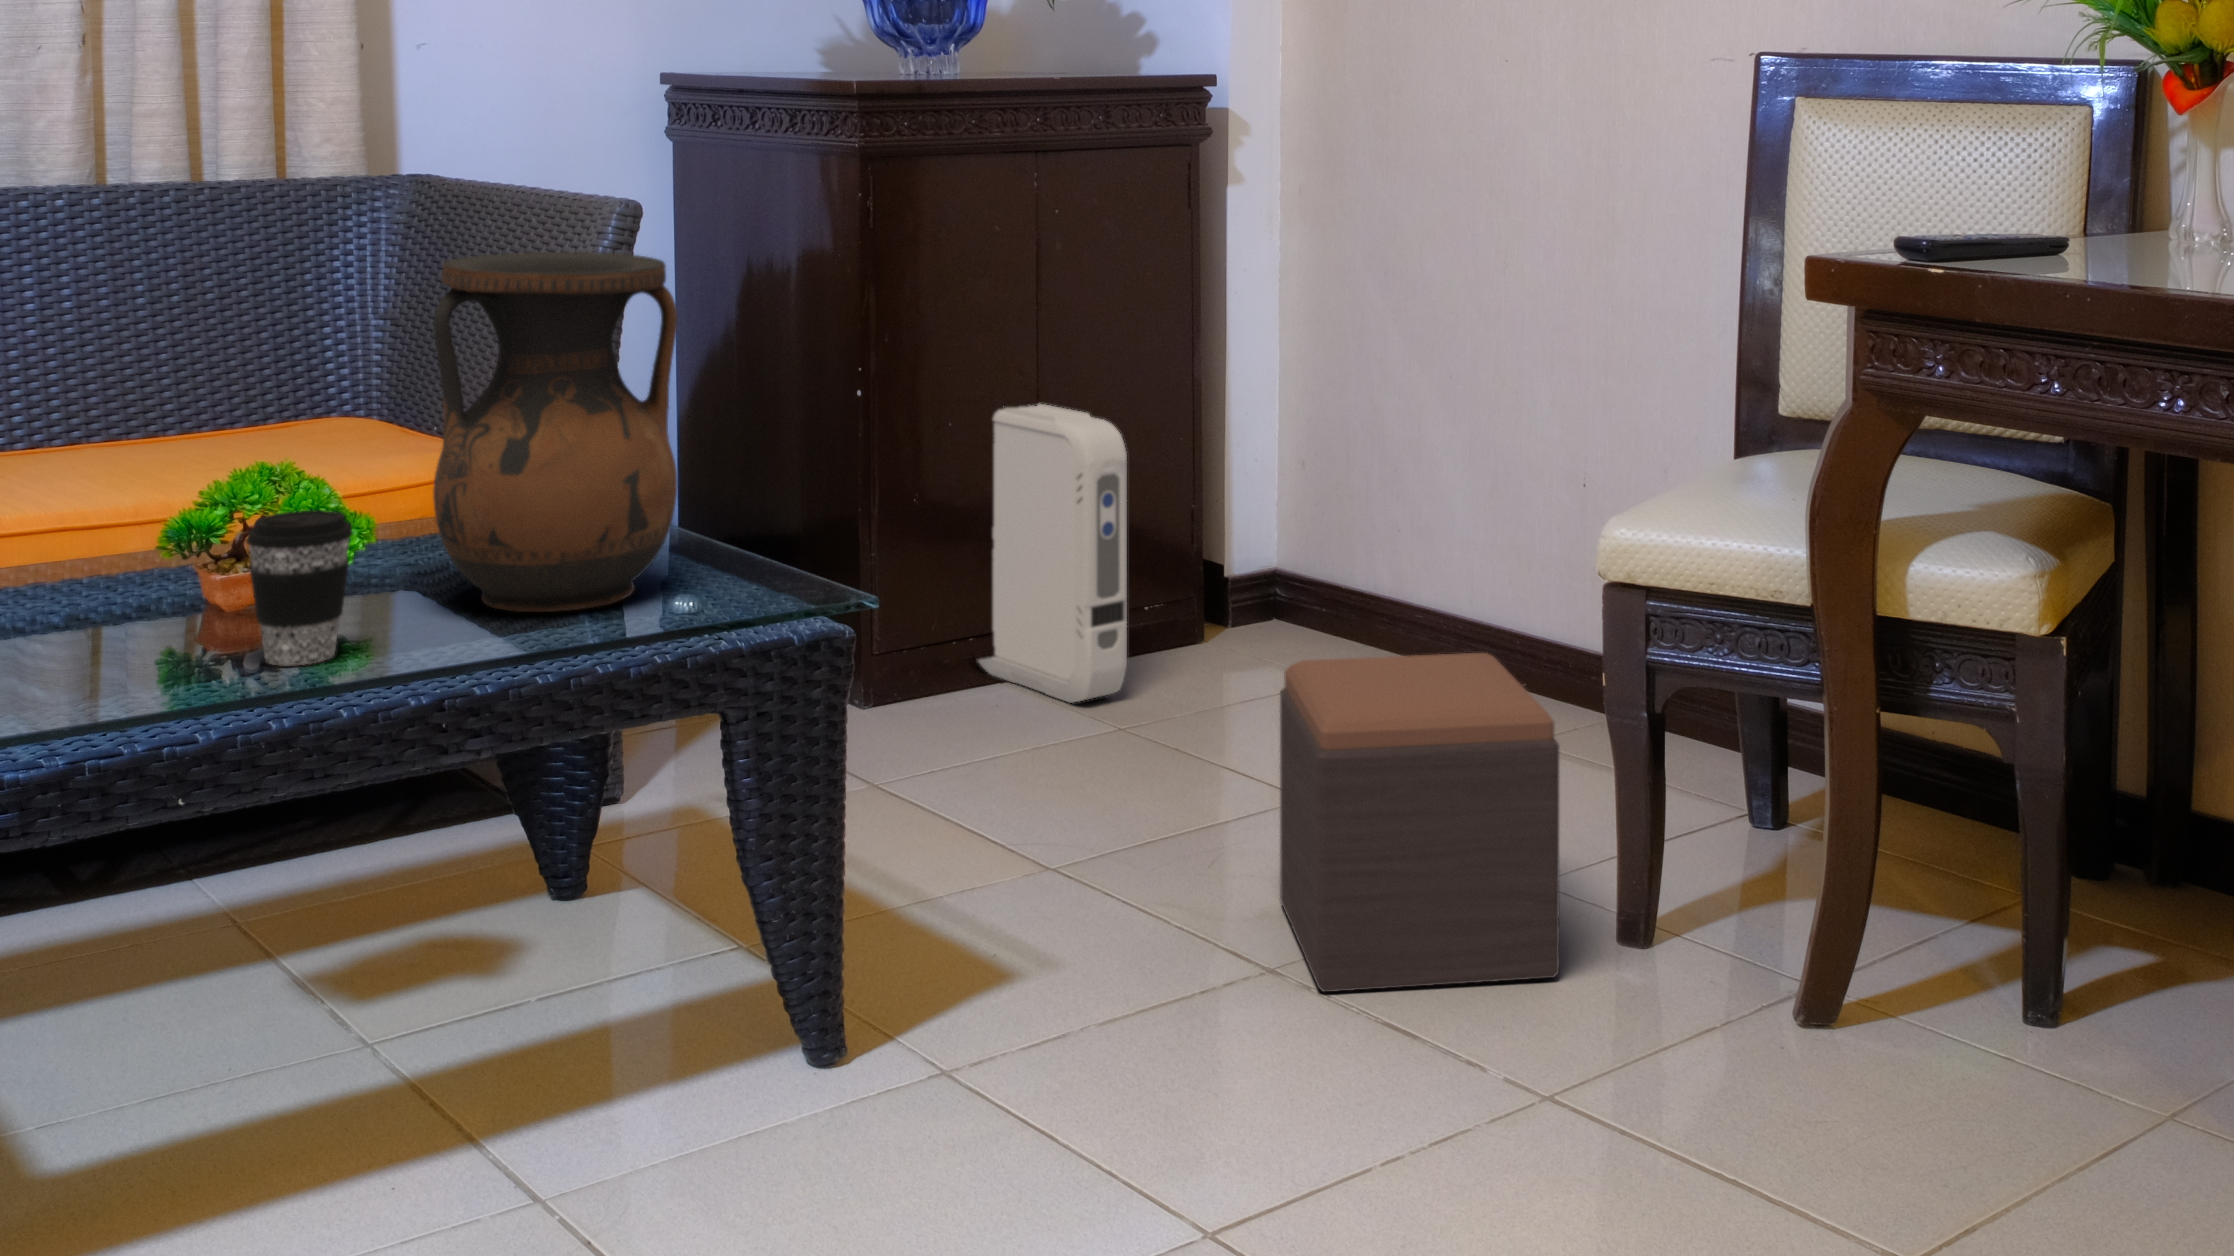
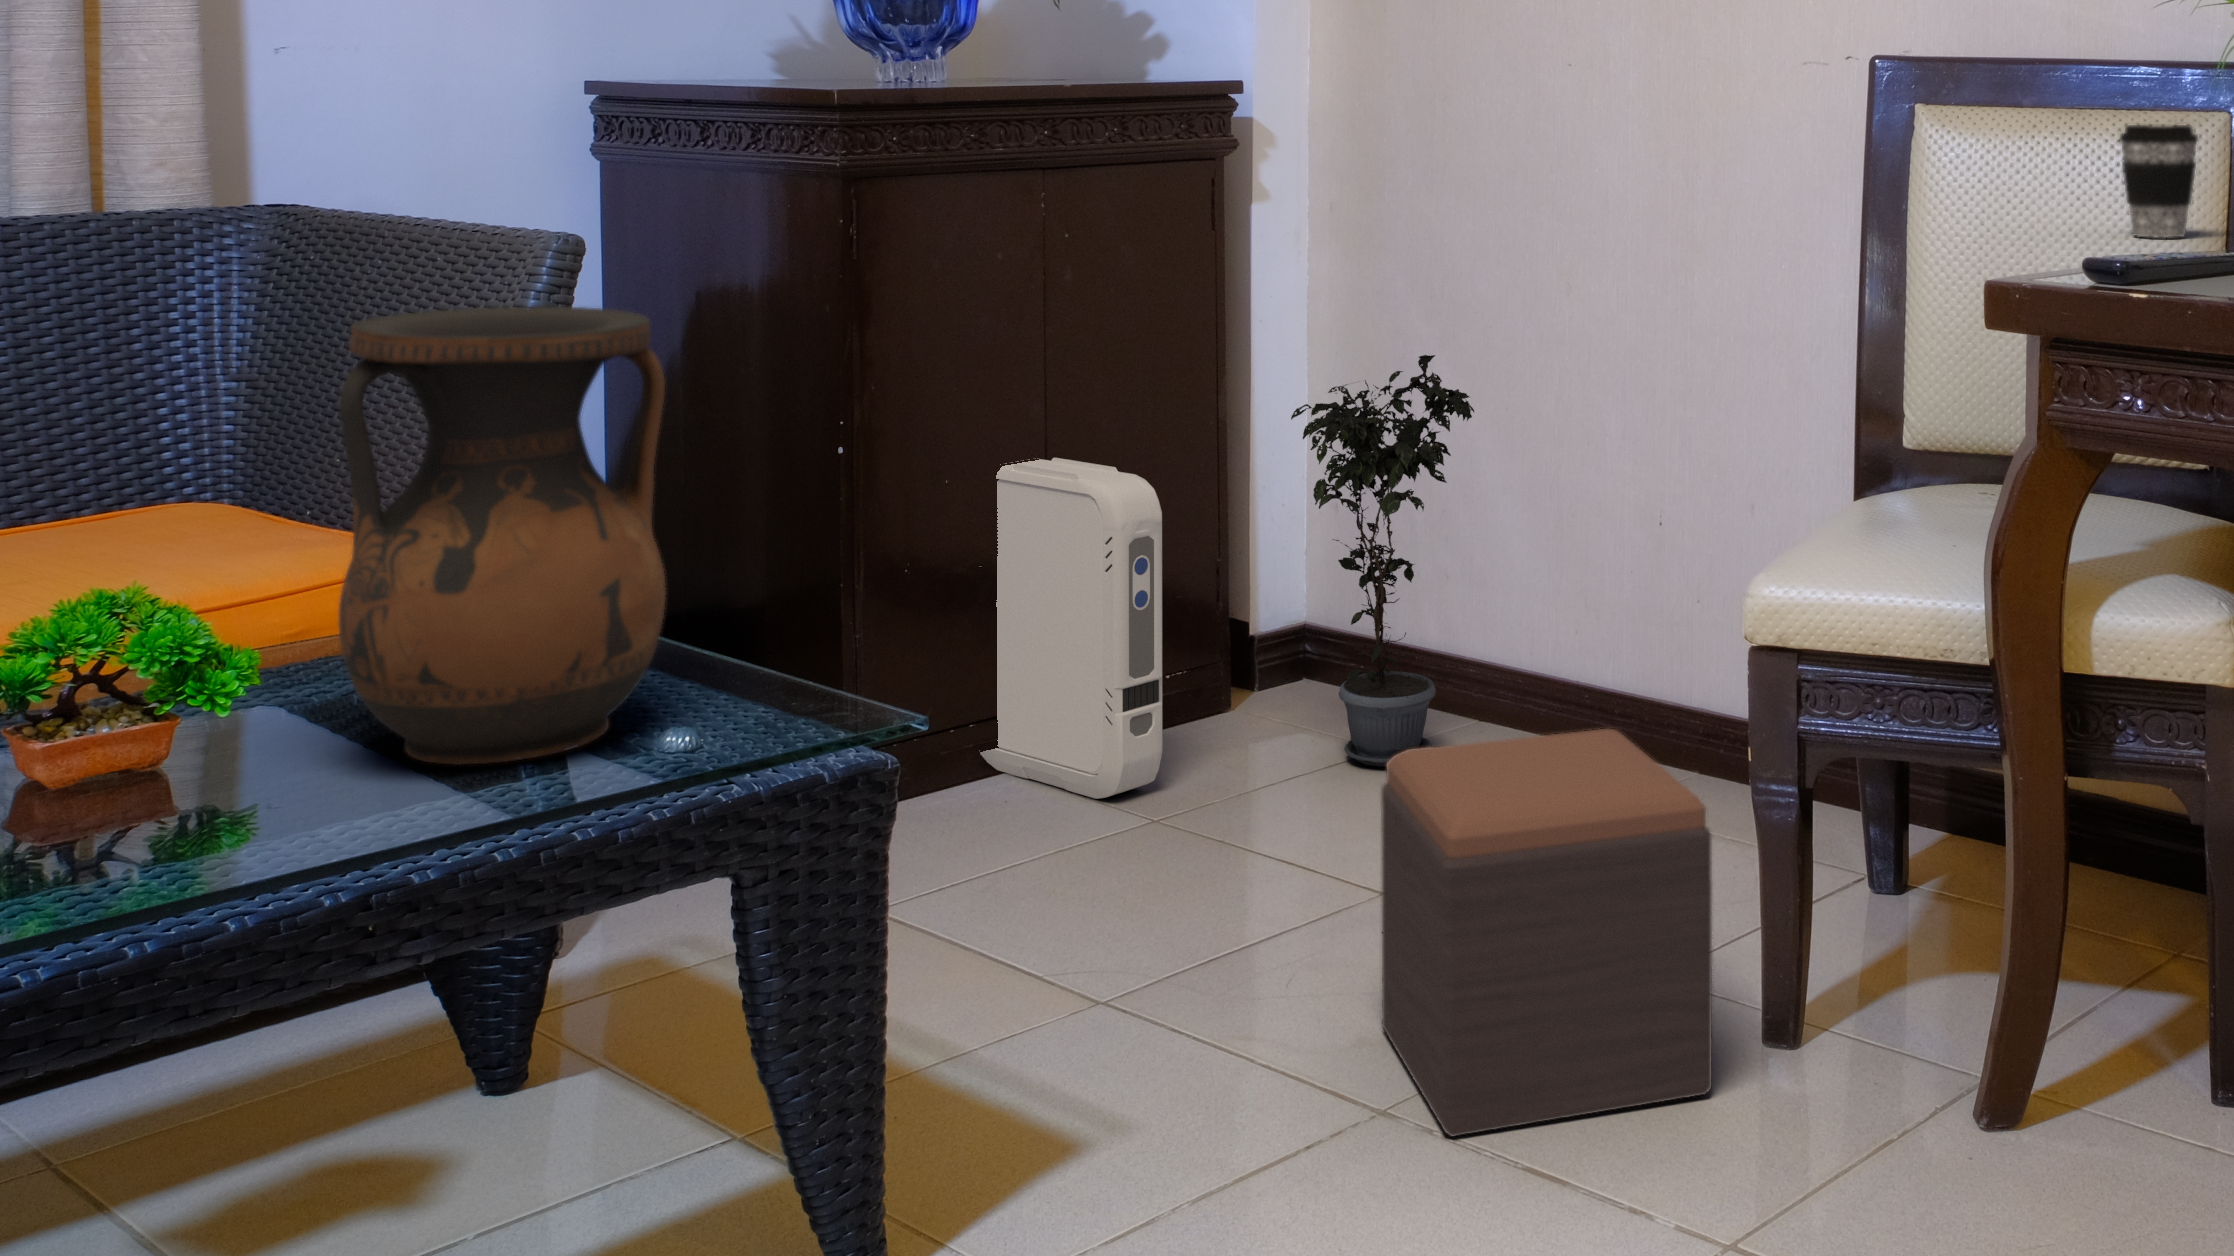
potted plant: none [1241,322,1411,692] -> present [1291,355,1474,767]
coffee cup: present [247,510,353,665] -> present [2120,125,2198,238]

